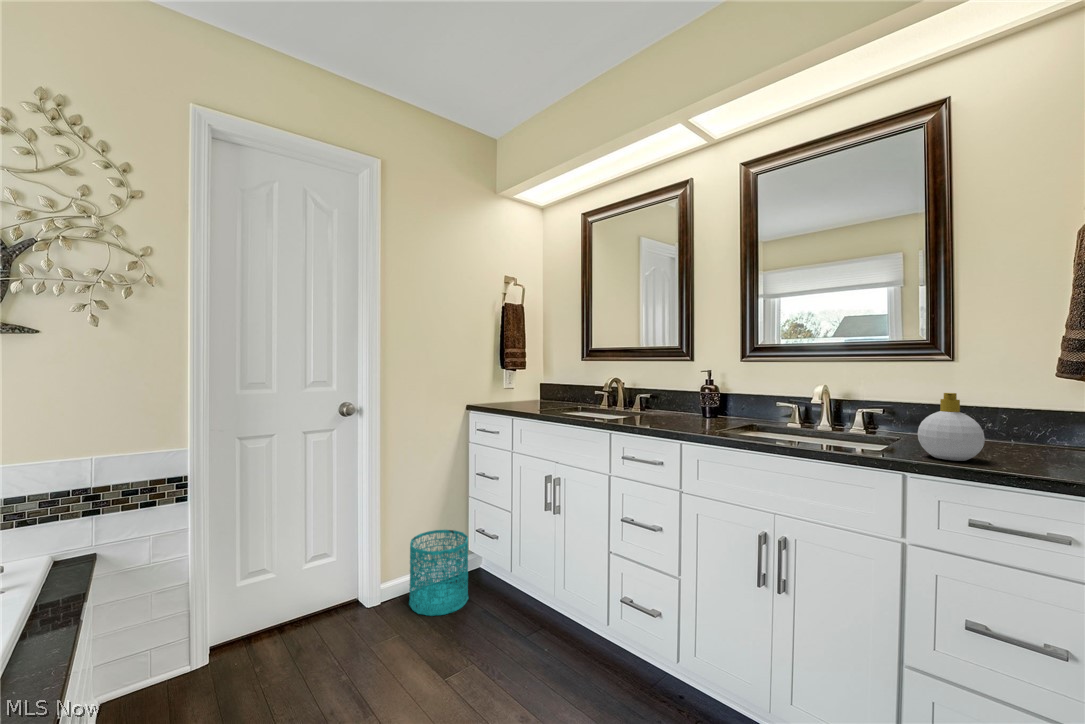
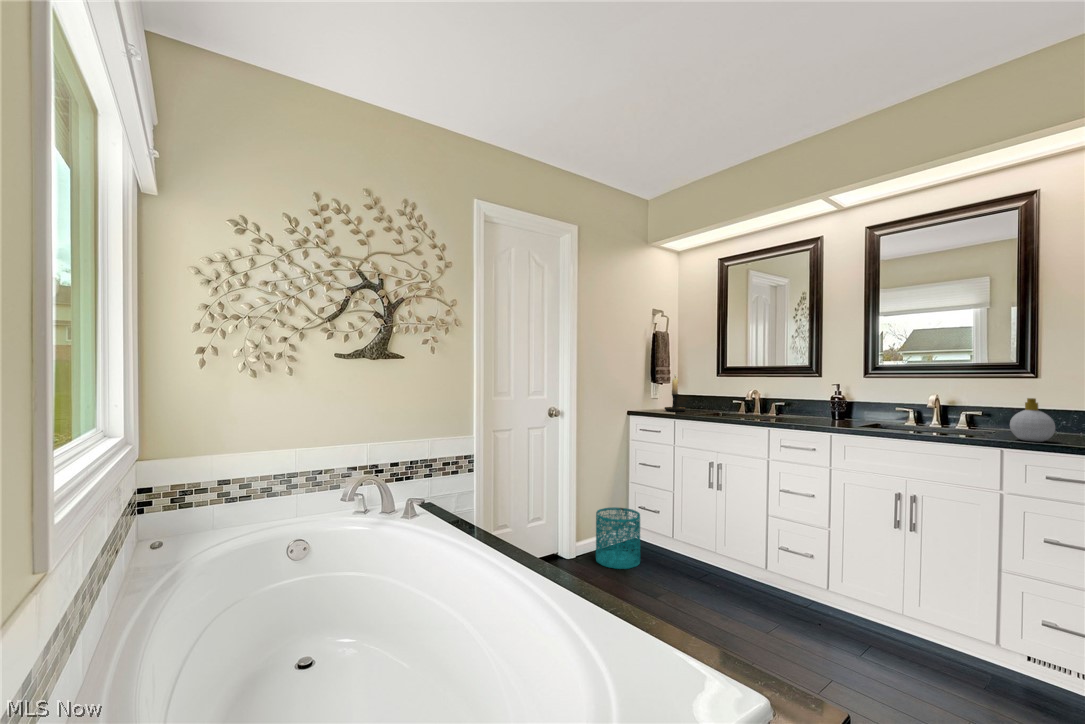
candle holder: none [516,357,541,406] -> present [664,373,686,412]

